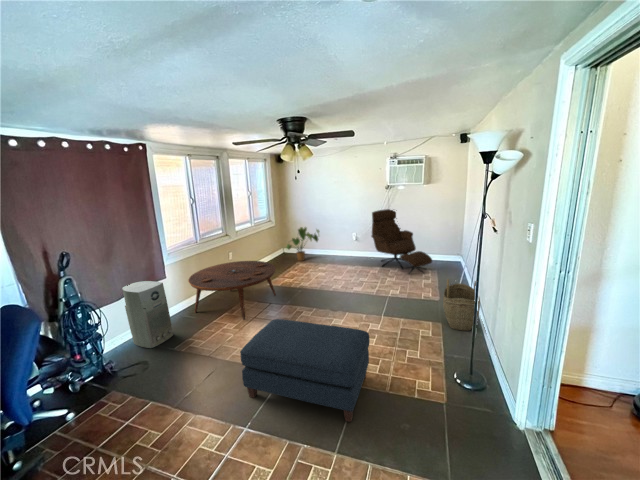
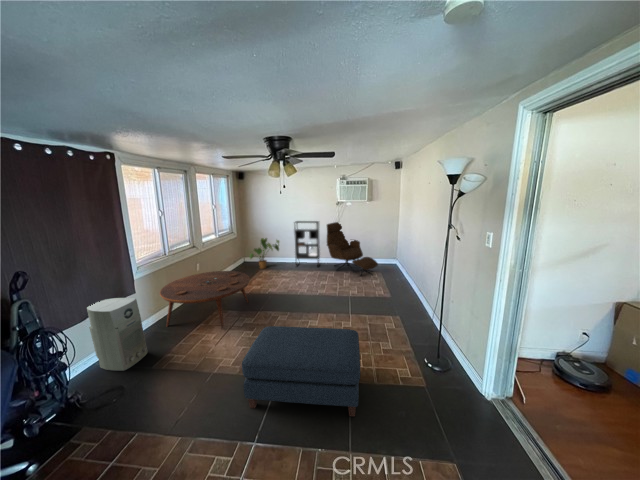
bookshelf: none [335,208,365,262] -> present [294,221,320,266]
woven basket: present [443,279,480,331] -> none [400,279,430,321]

